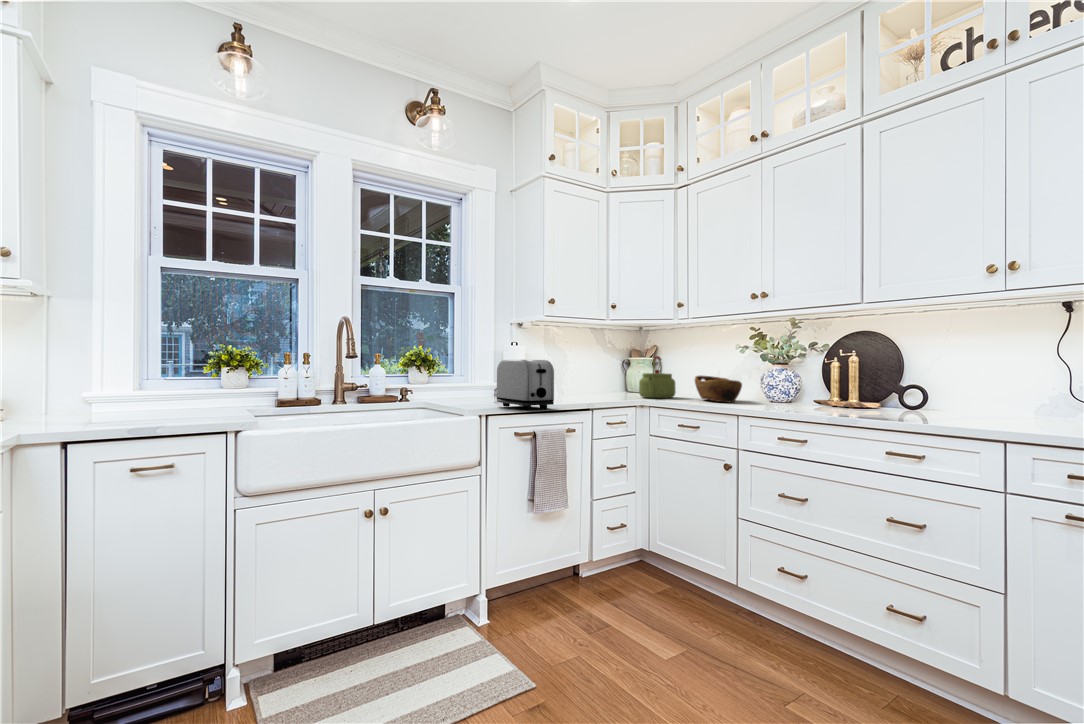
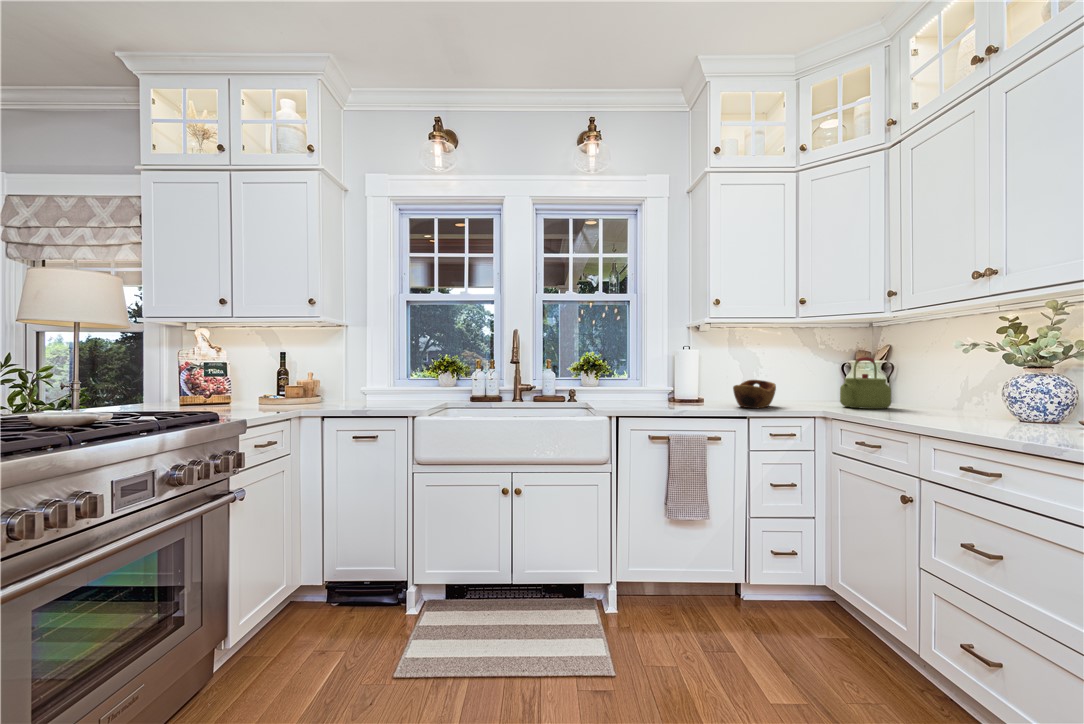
toaster: present [497,360,554,410] -> none [641,364,685,414]
wooden bowl: present [695,376,742,403] -> present [733,380,776,408]

